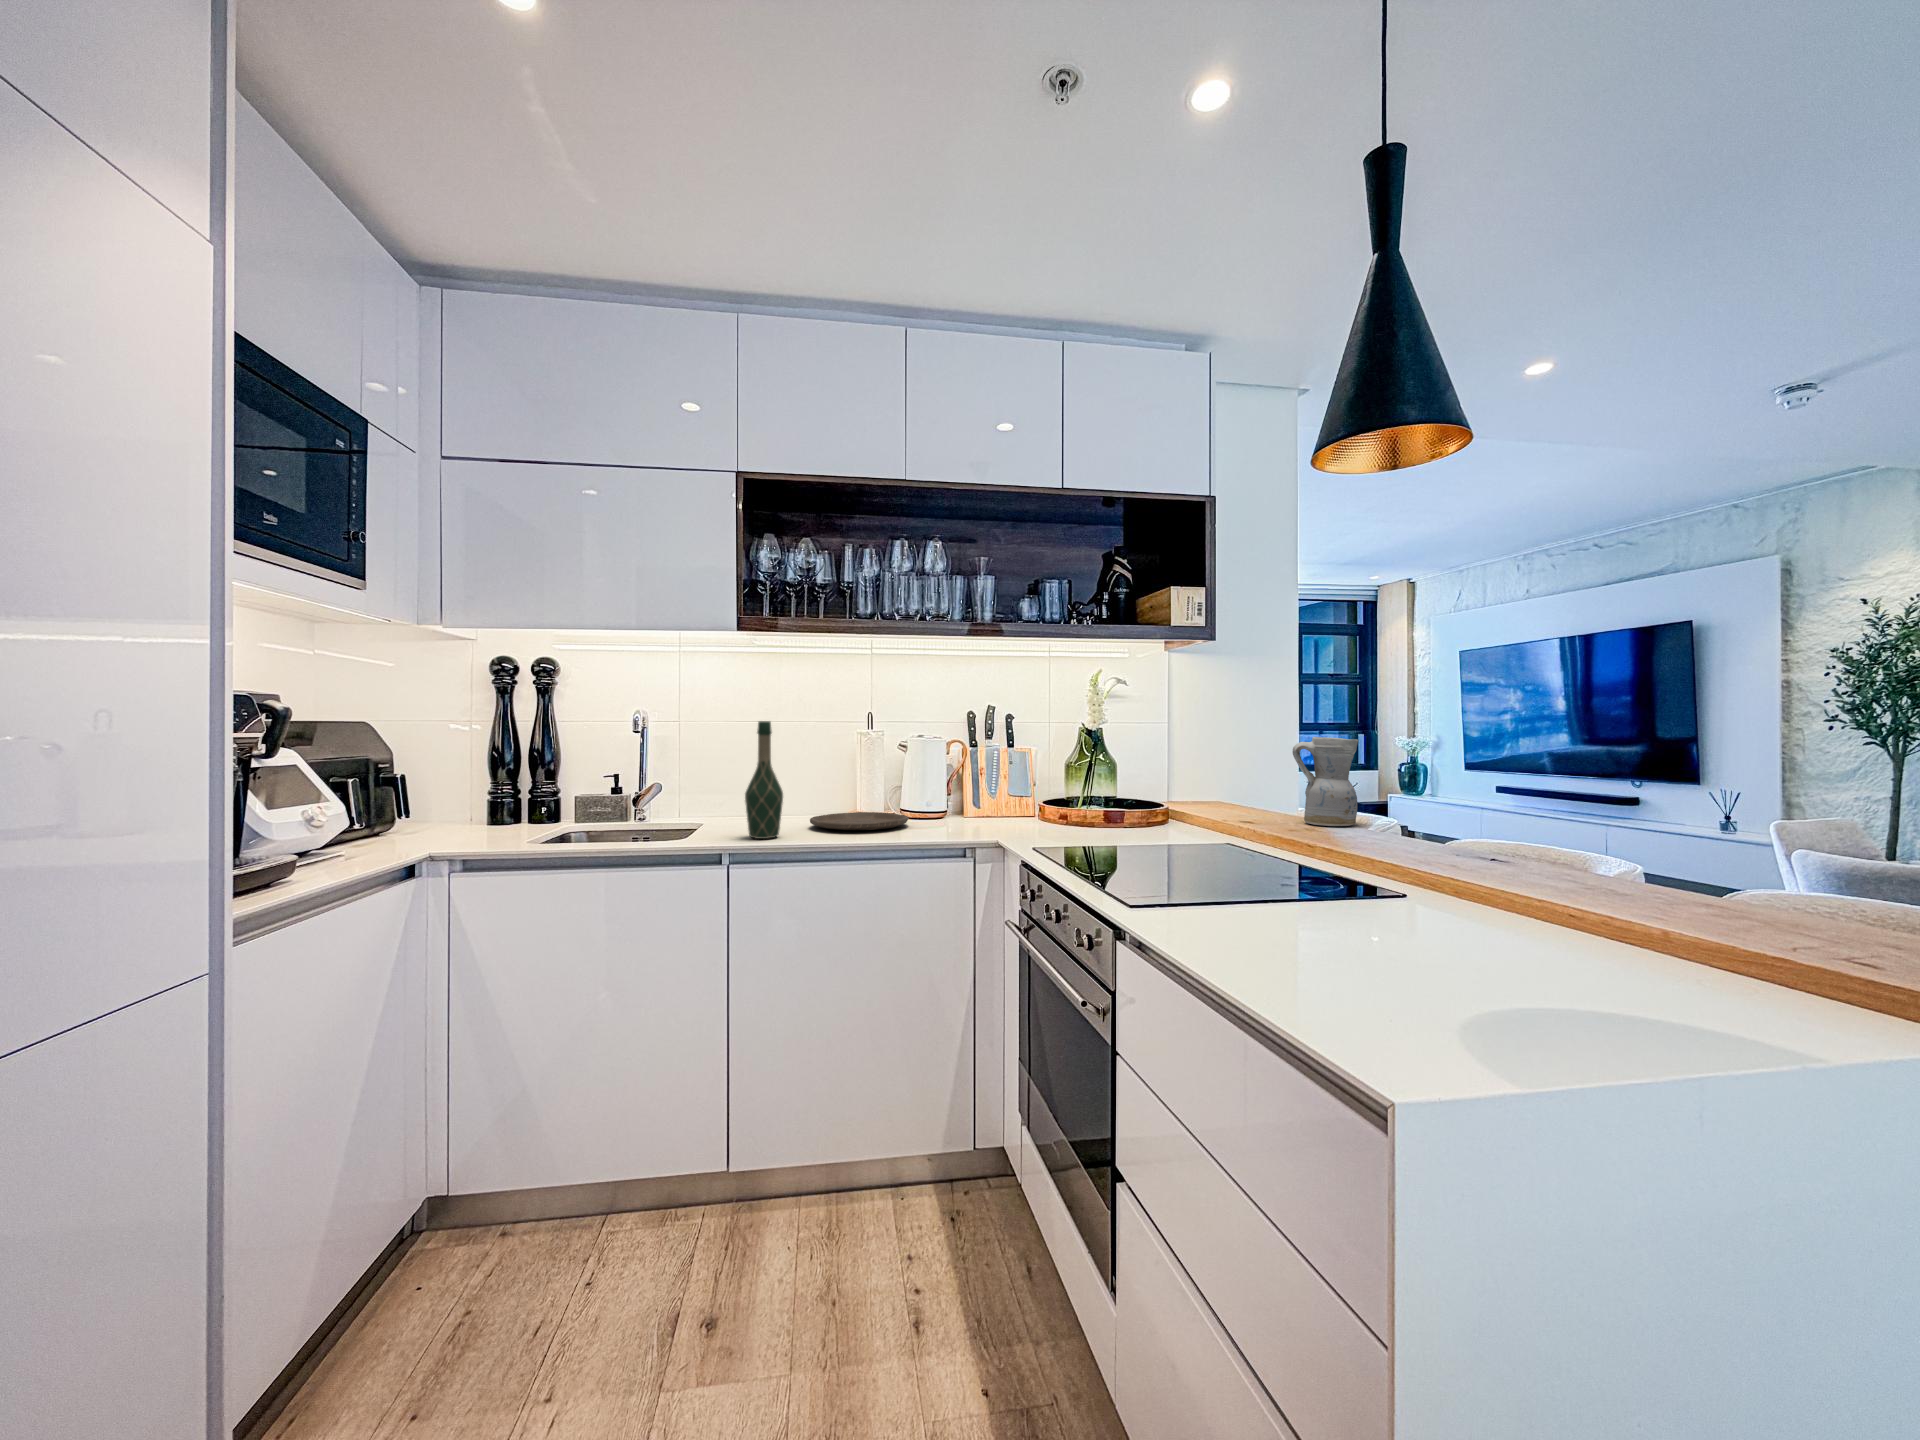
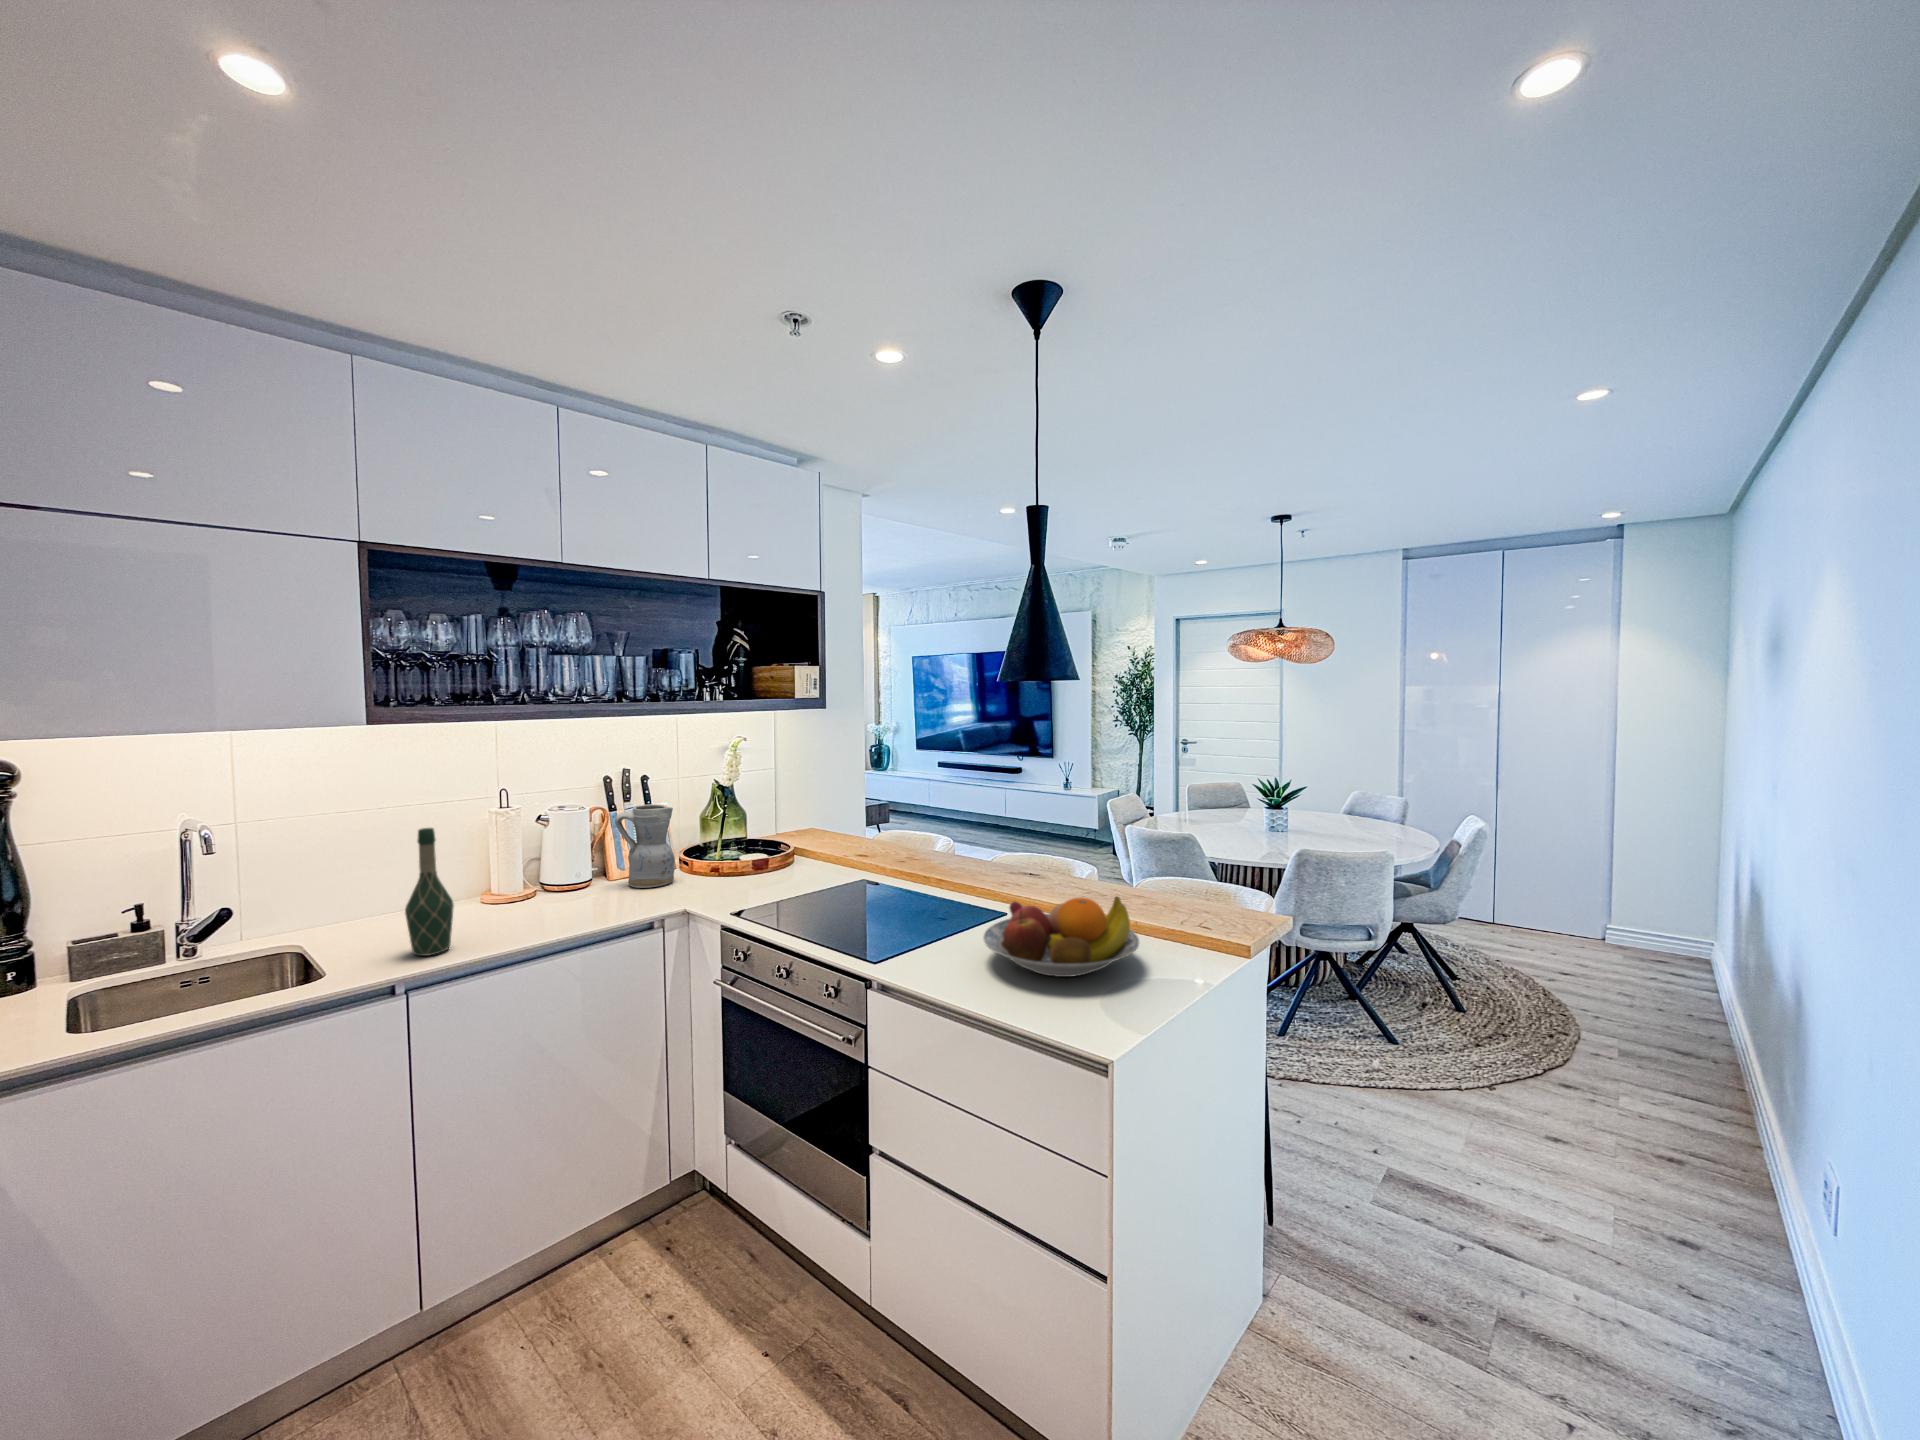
ceramic pitcher: present [1293,737,1358,826] -> present [615,804,675,888]
plate: present [810,812,909,830] -> none [461,892,576,924]
fruit bowl: none [1278,845,1598,978] -> present [984,896,1139,977]

